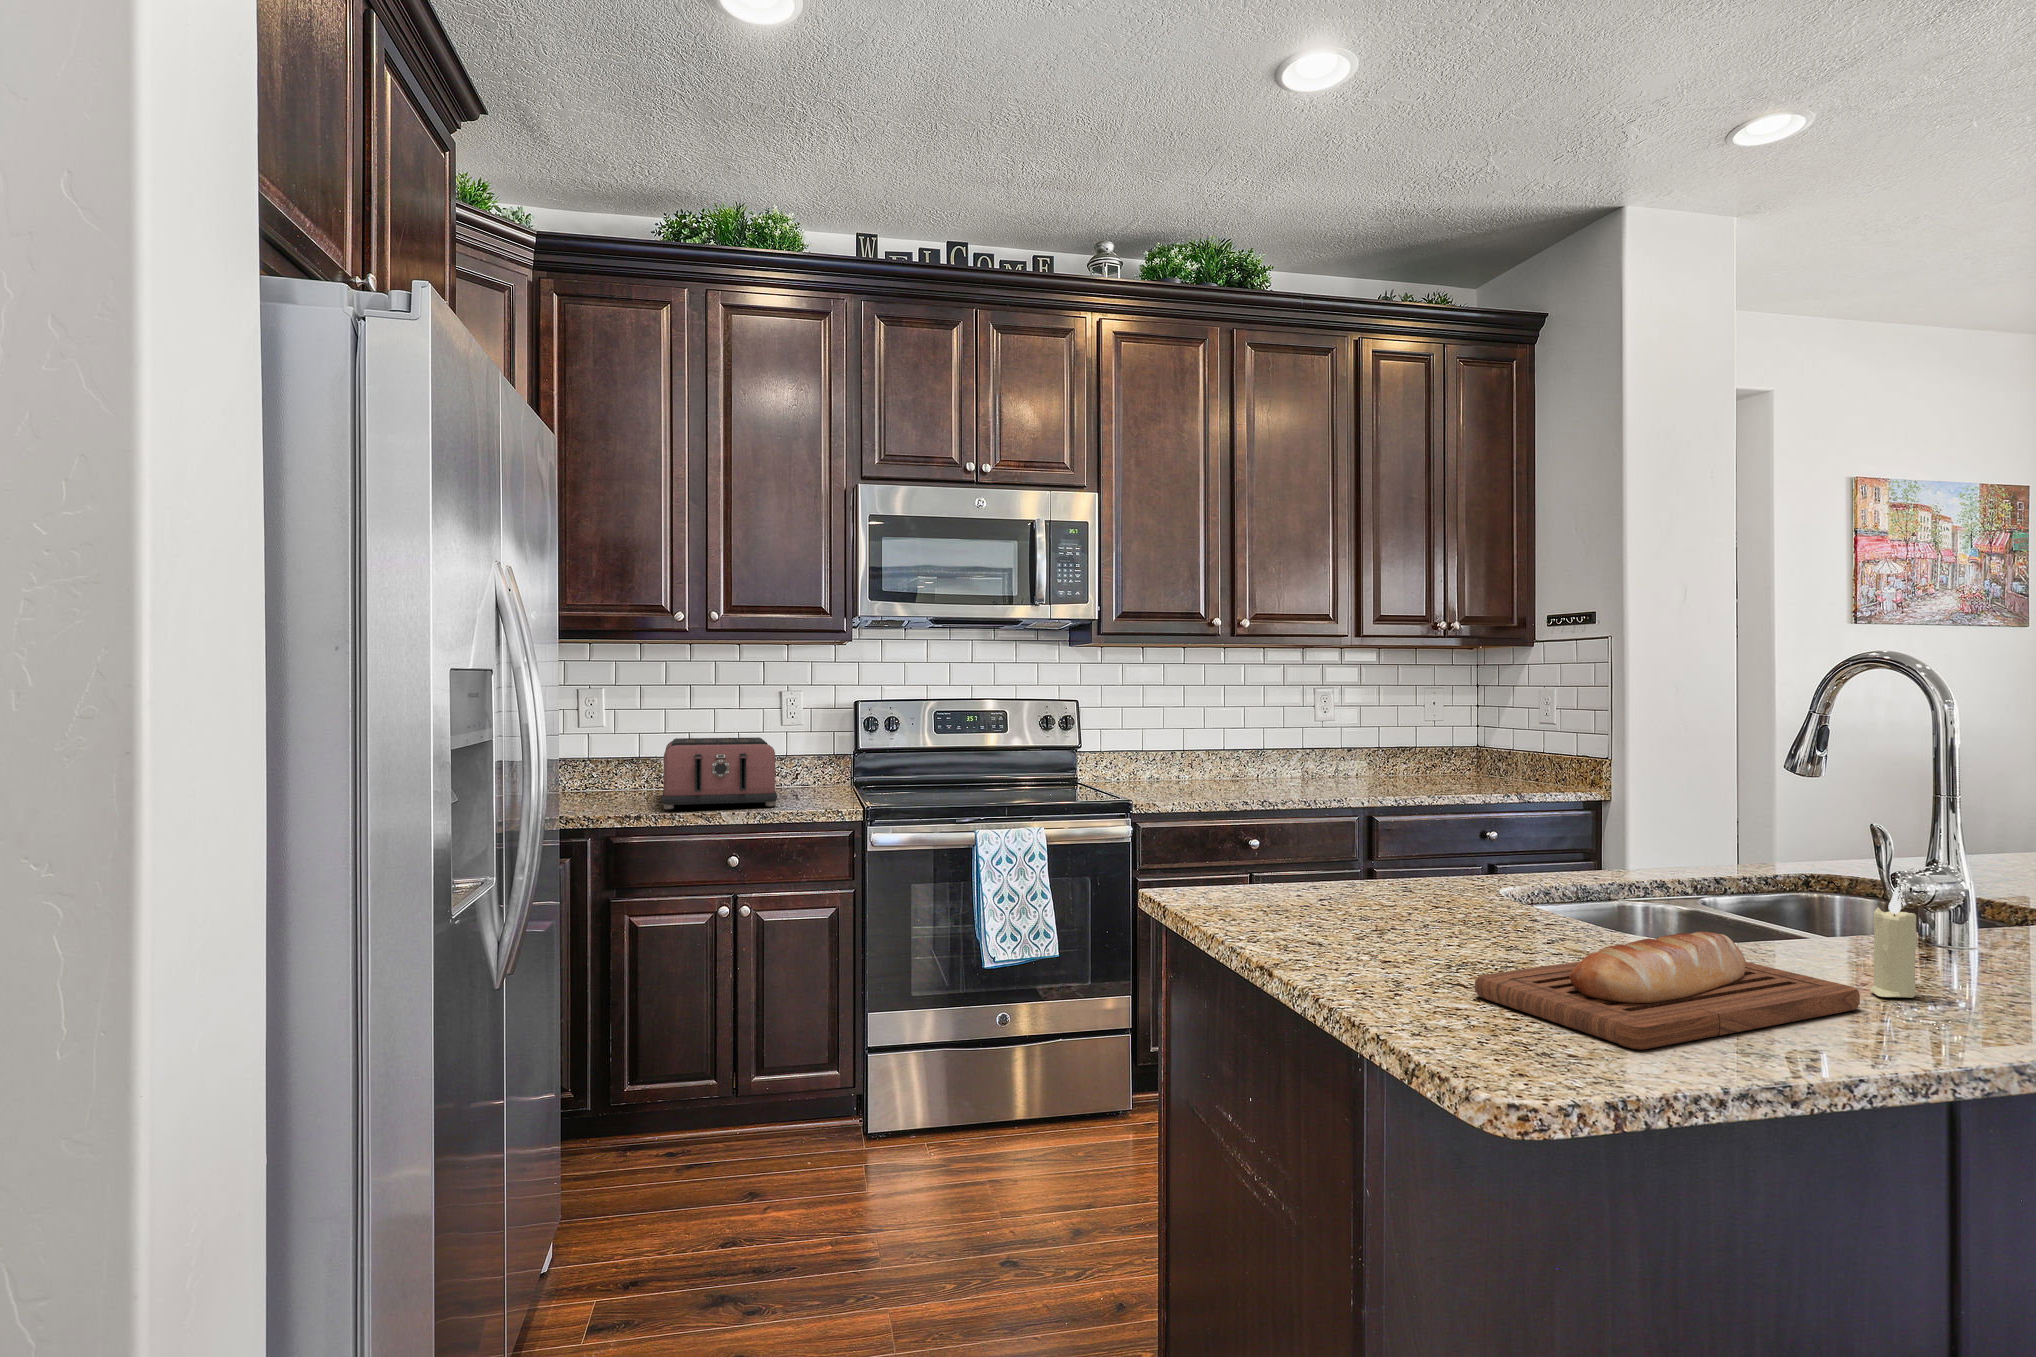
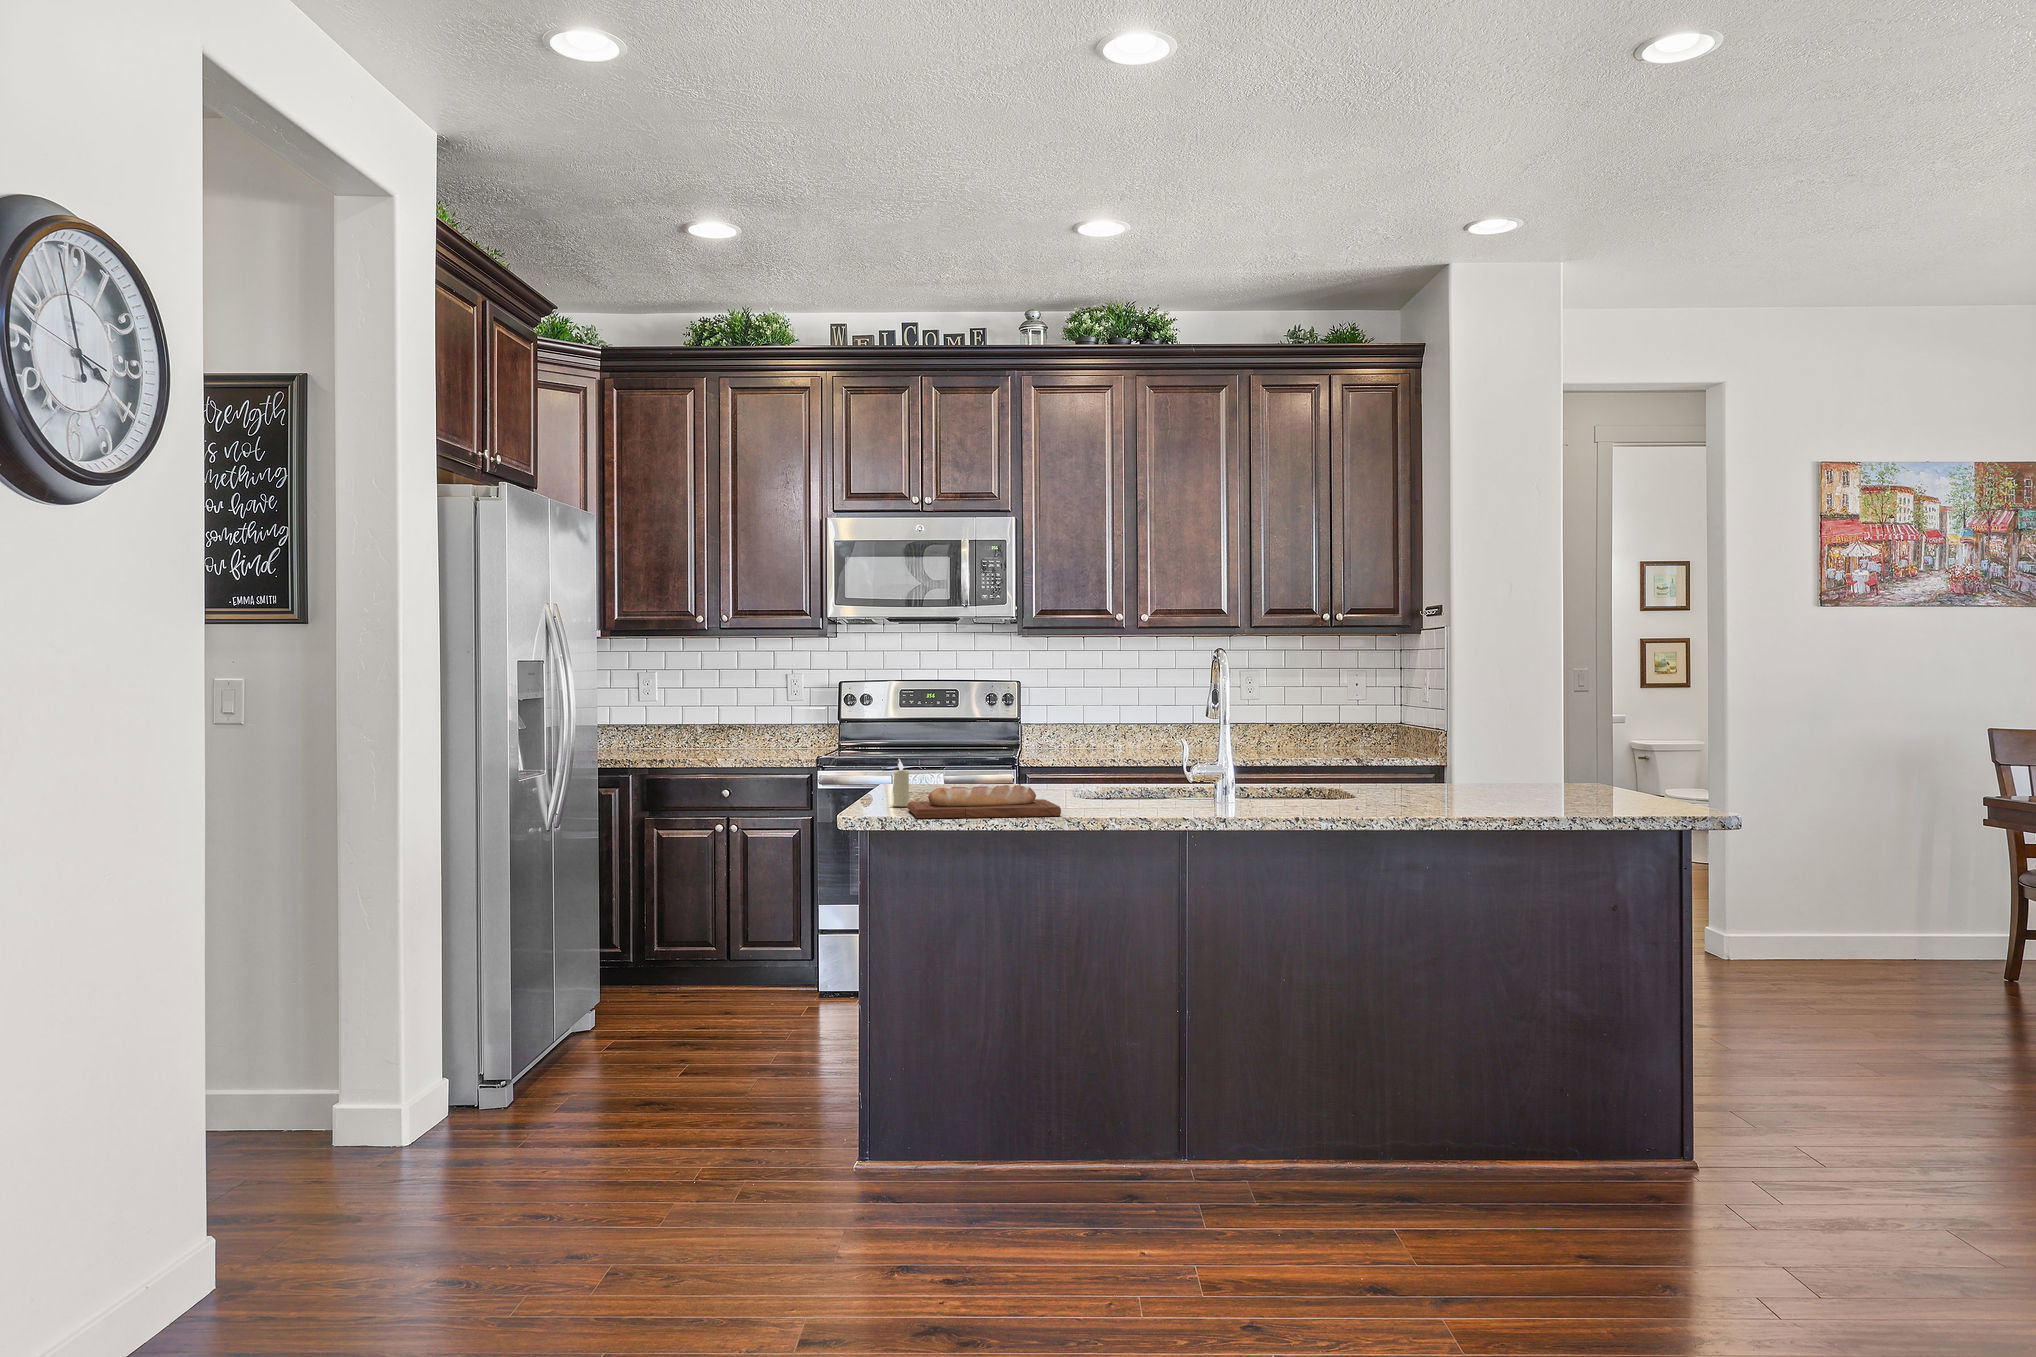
toaster: present [662,737,777,809] -> none [682,708,771,757]
candle: present [1870,887,1917,998] -> present [890,759,909,807]

